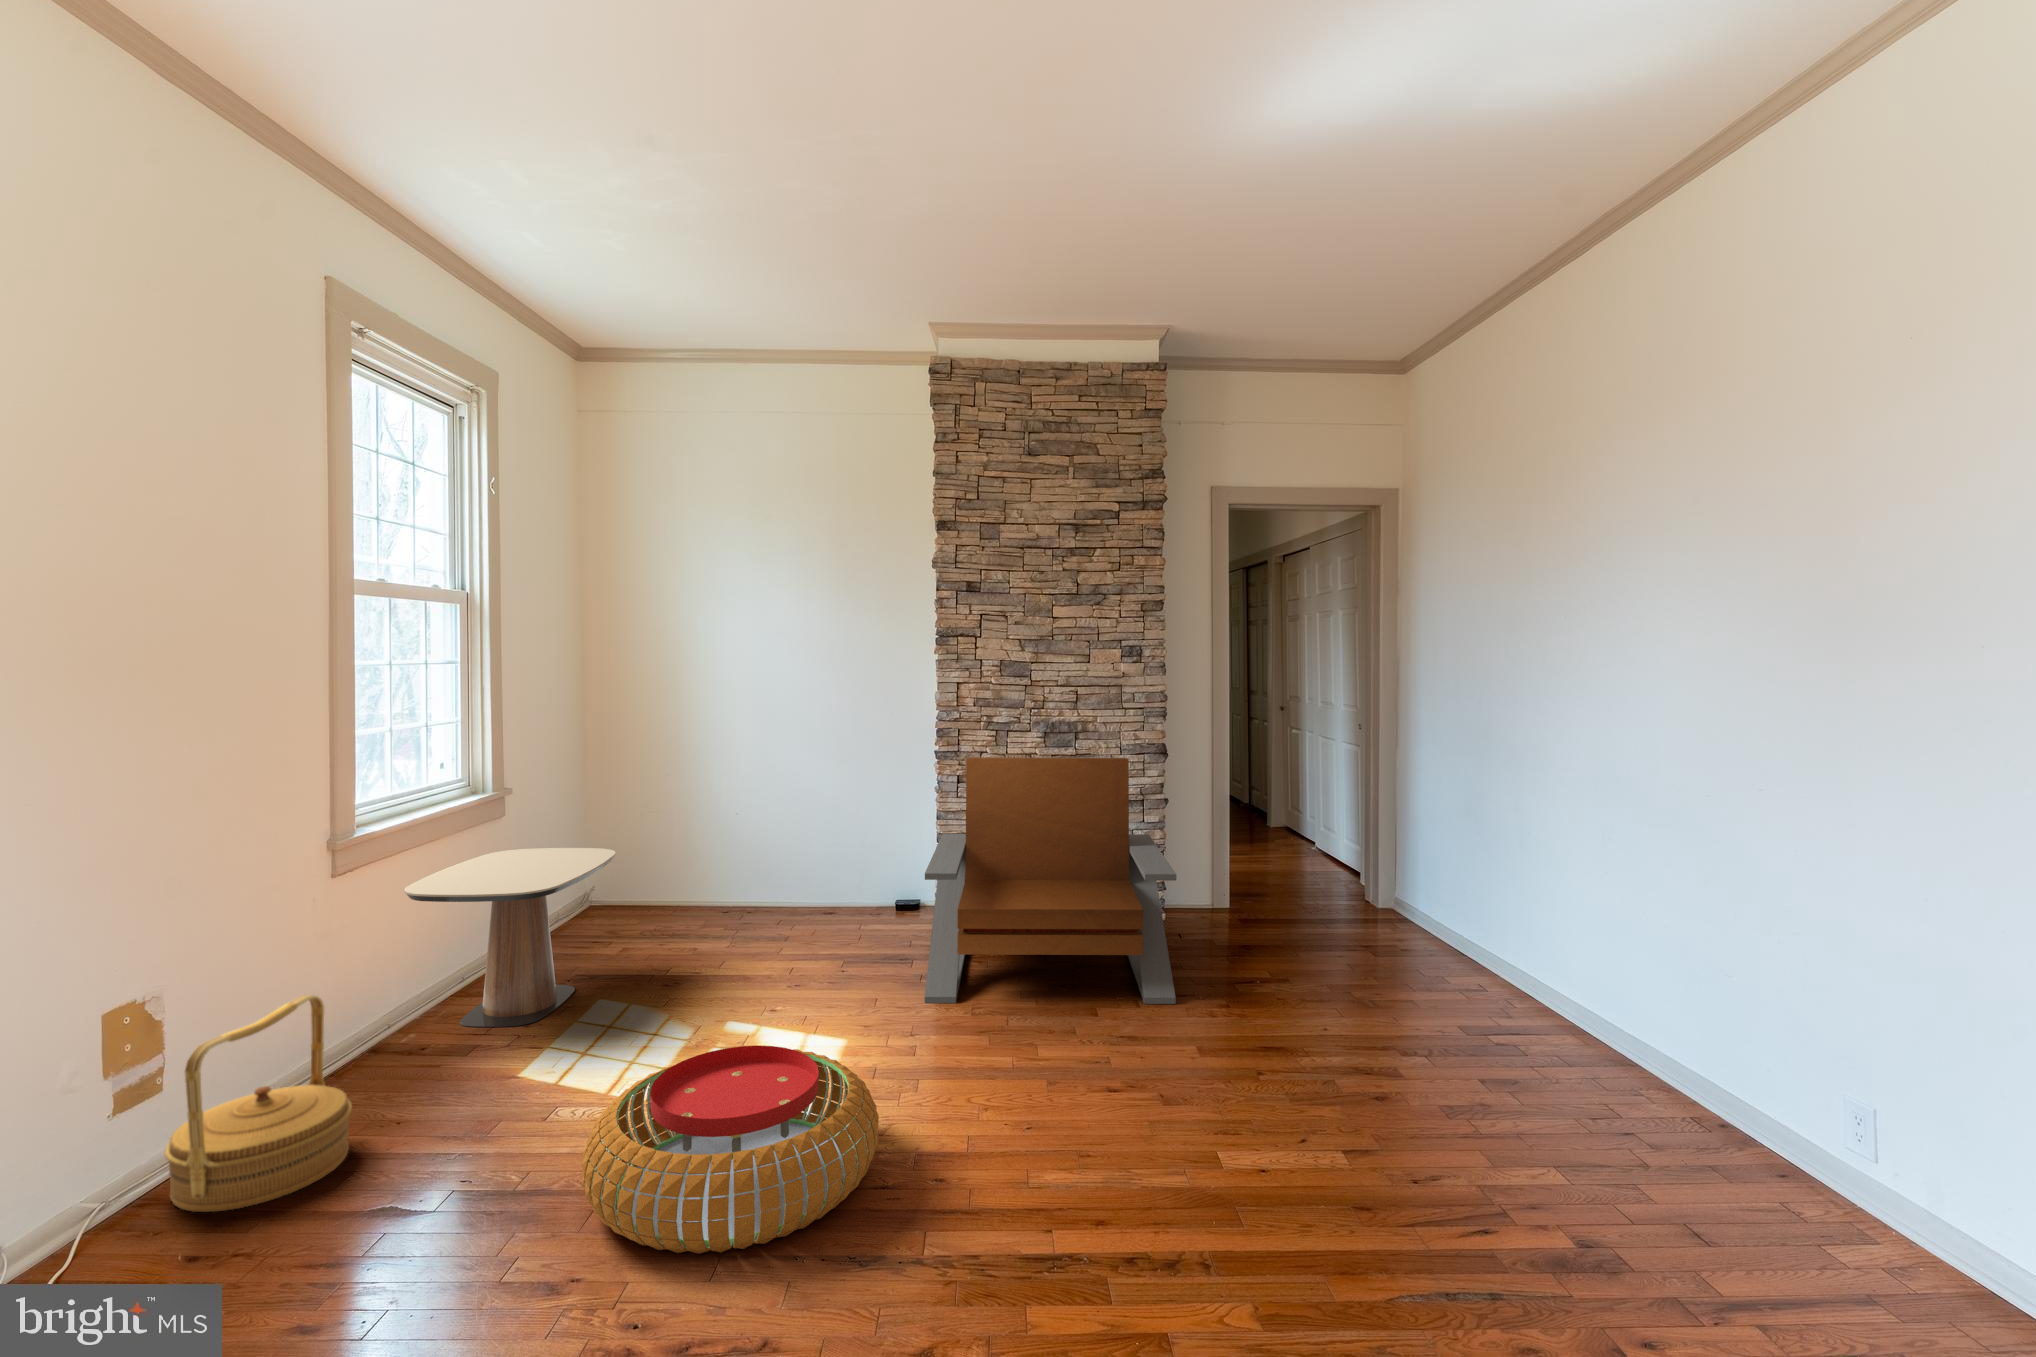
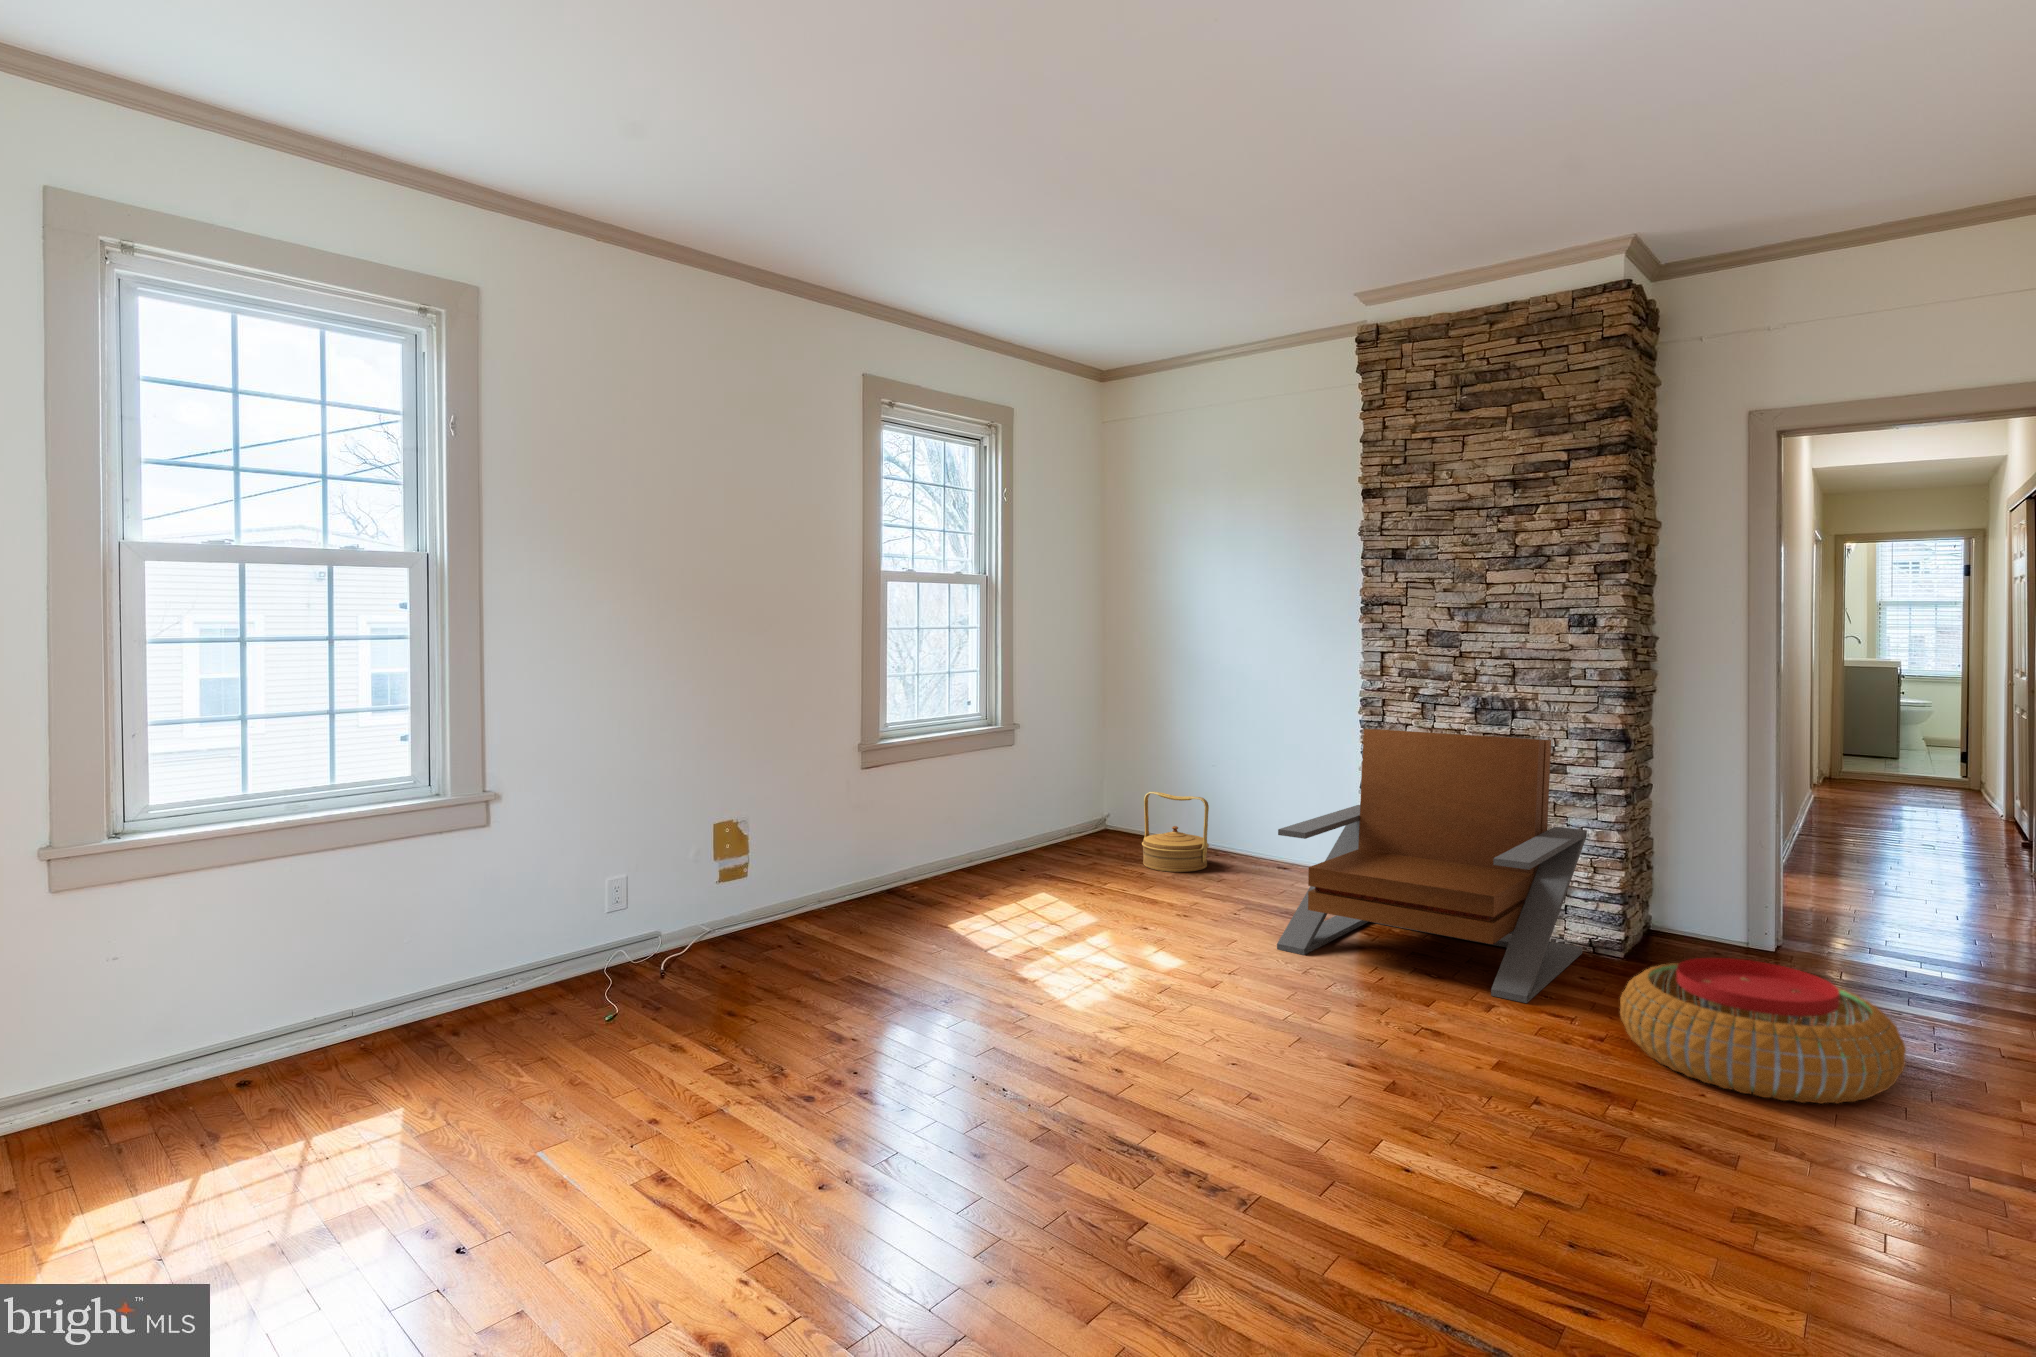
side table: present [404,848,616,1027] -> none [919,778,1070,902]
woven basket: present [165,995,352,1212] -> present [1142,791,1209,872]
pouf: present [582,1046,879,1254] -> present [1620,958,1906,1104]

